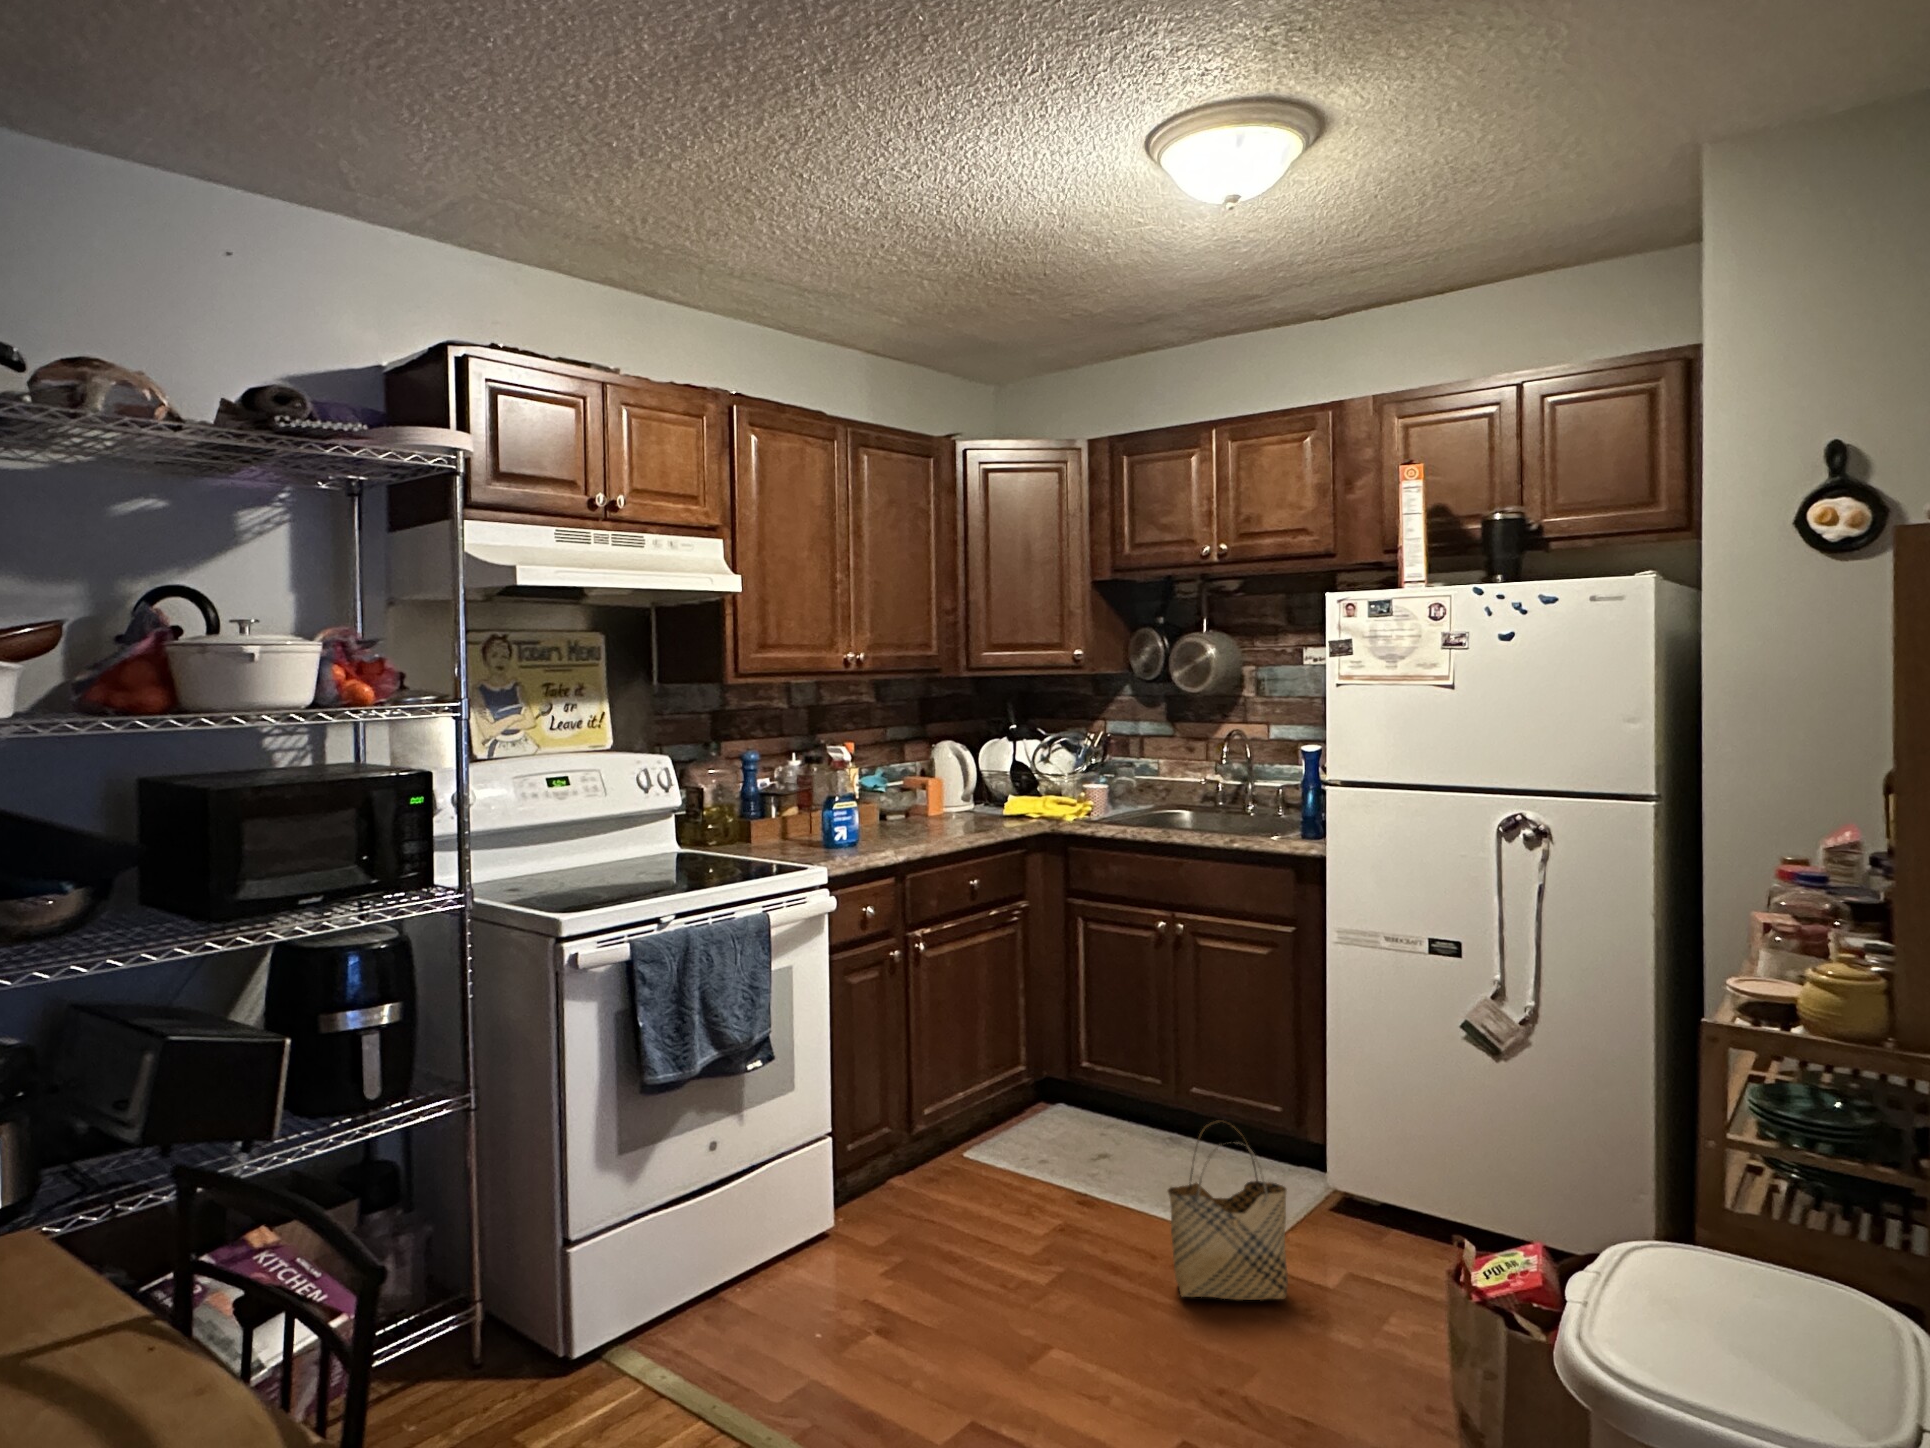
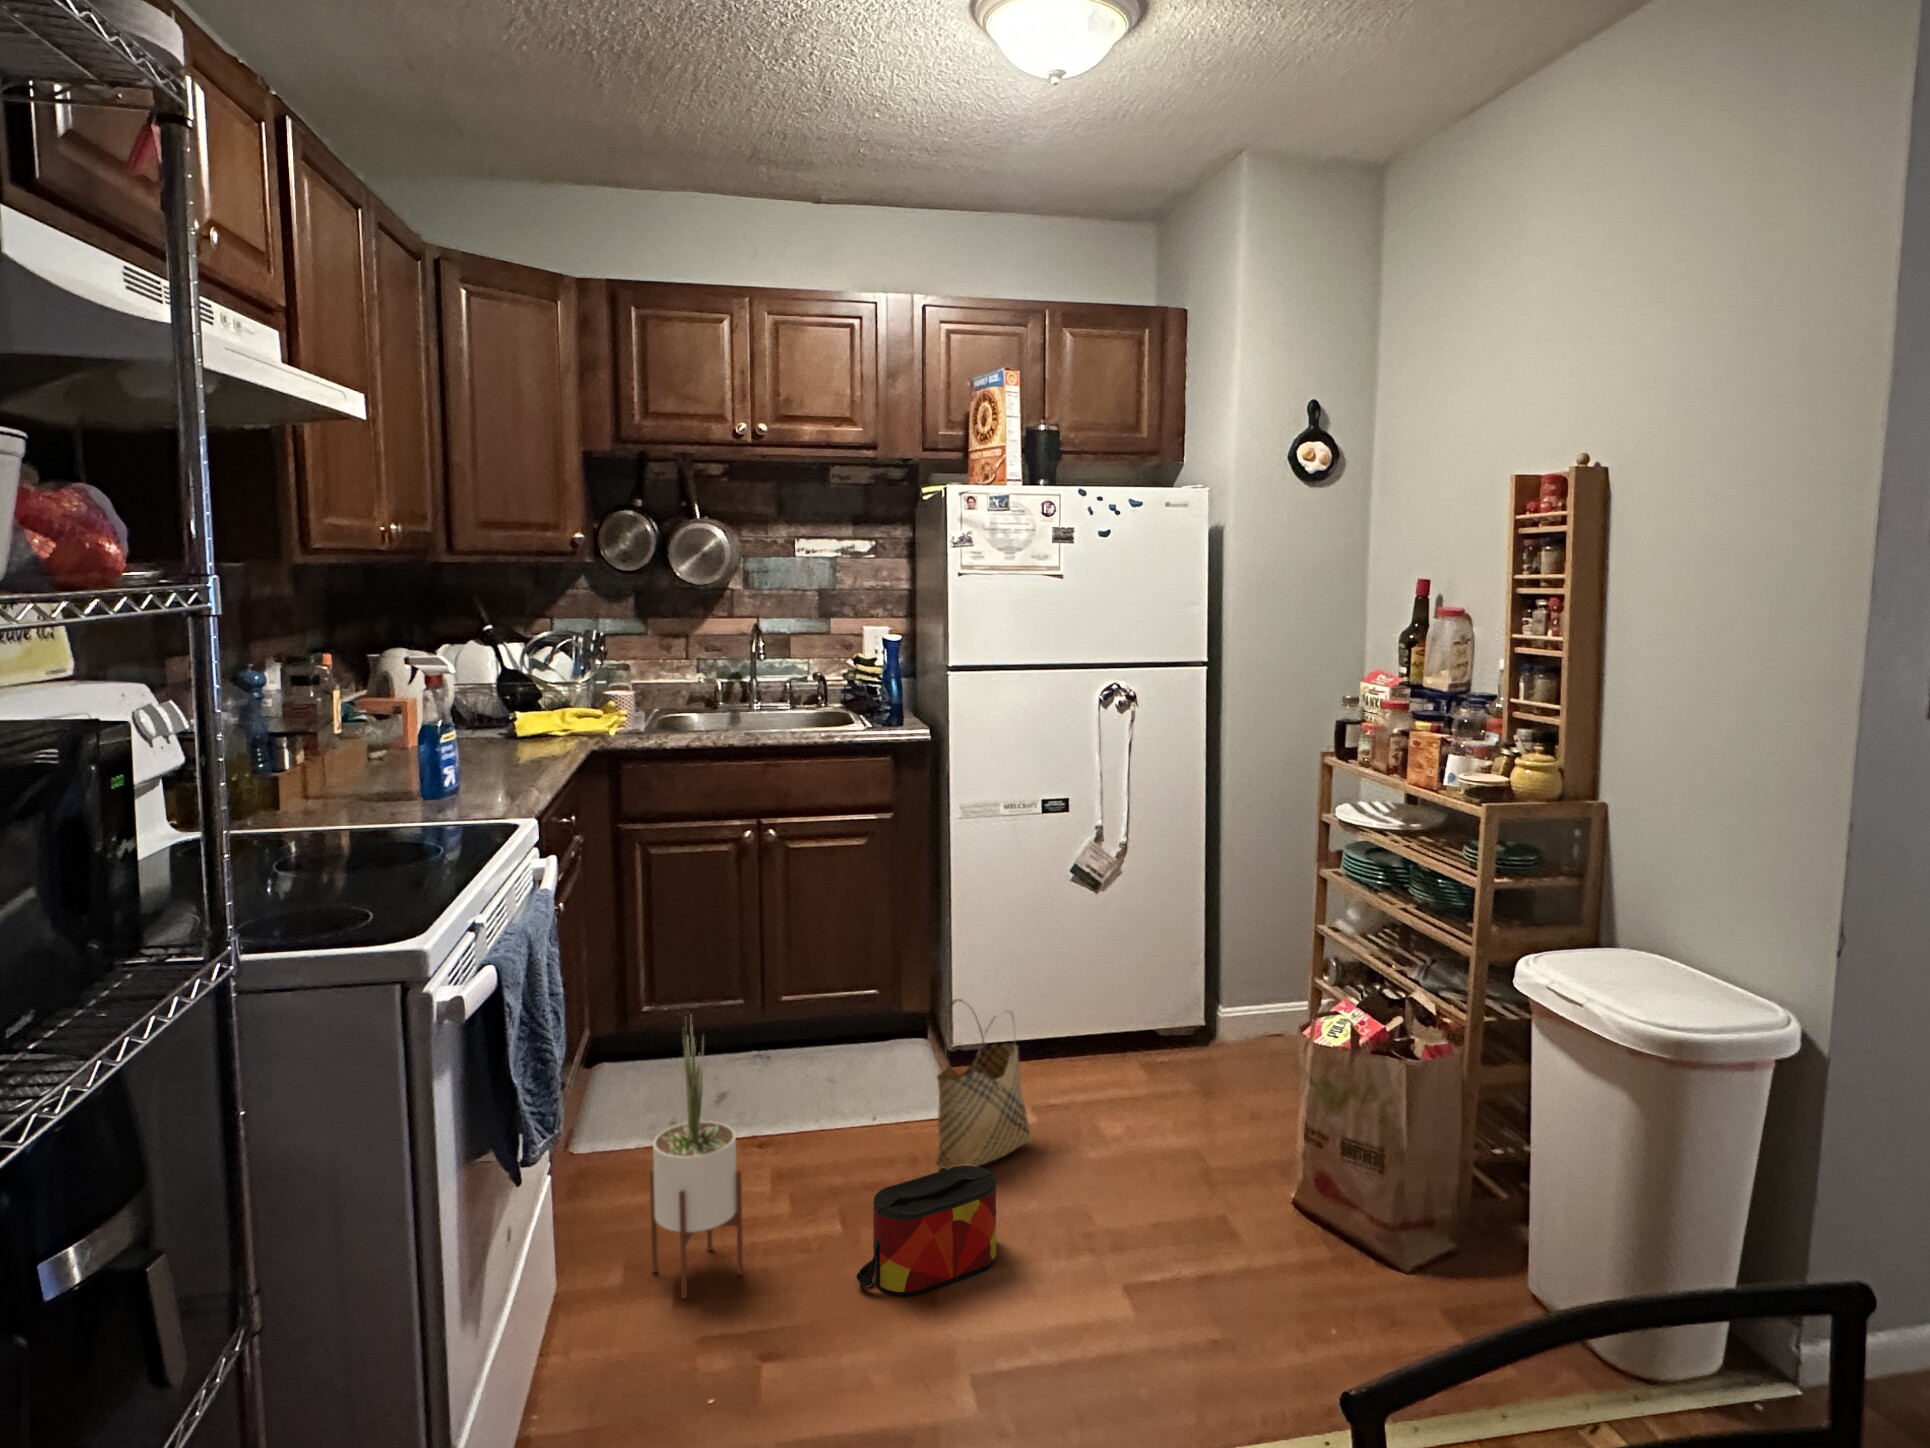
potted plant: none [873,1048,940,1288] -> present [650,1026,743,1299]
bag: none [983,1259,1135,1377] -> present [856,1165,996,1296]

